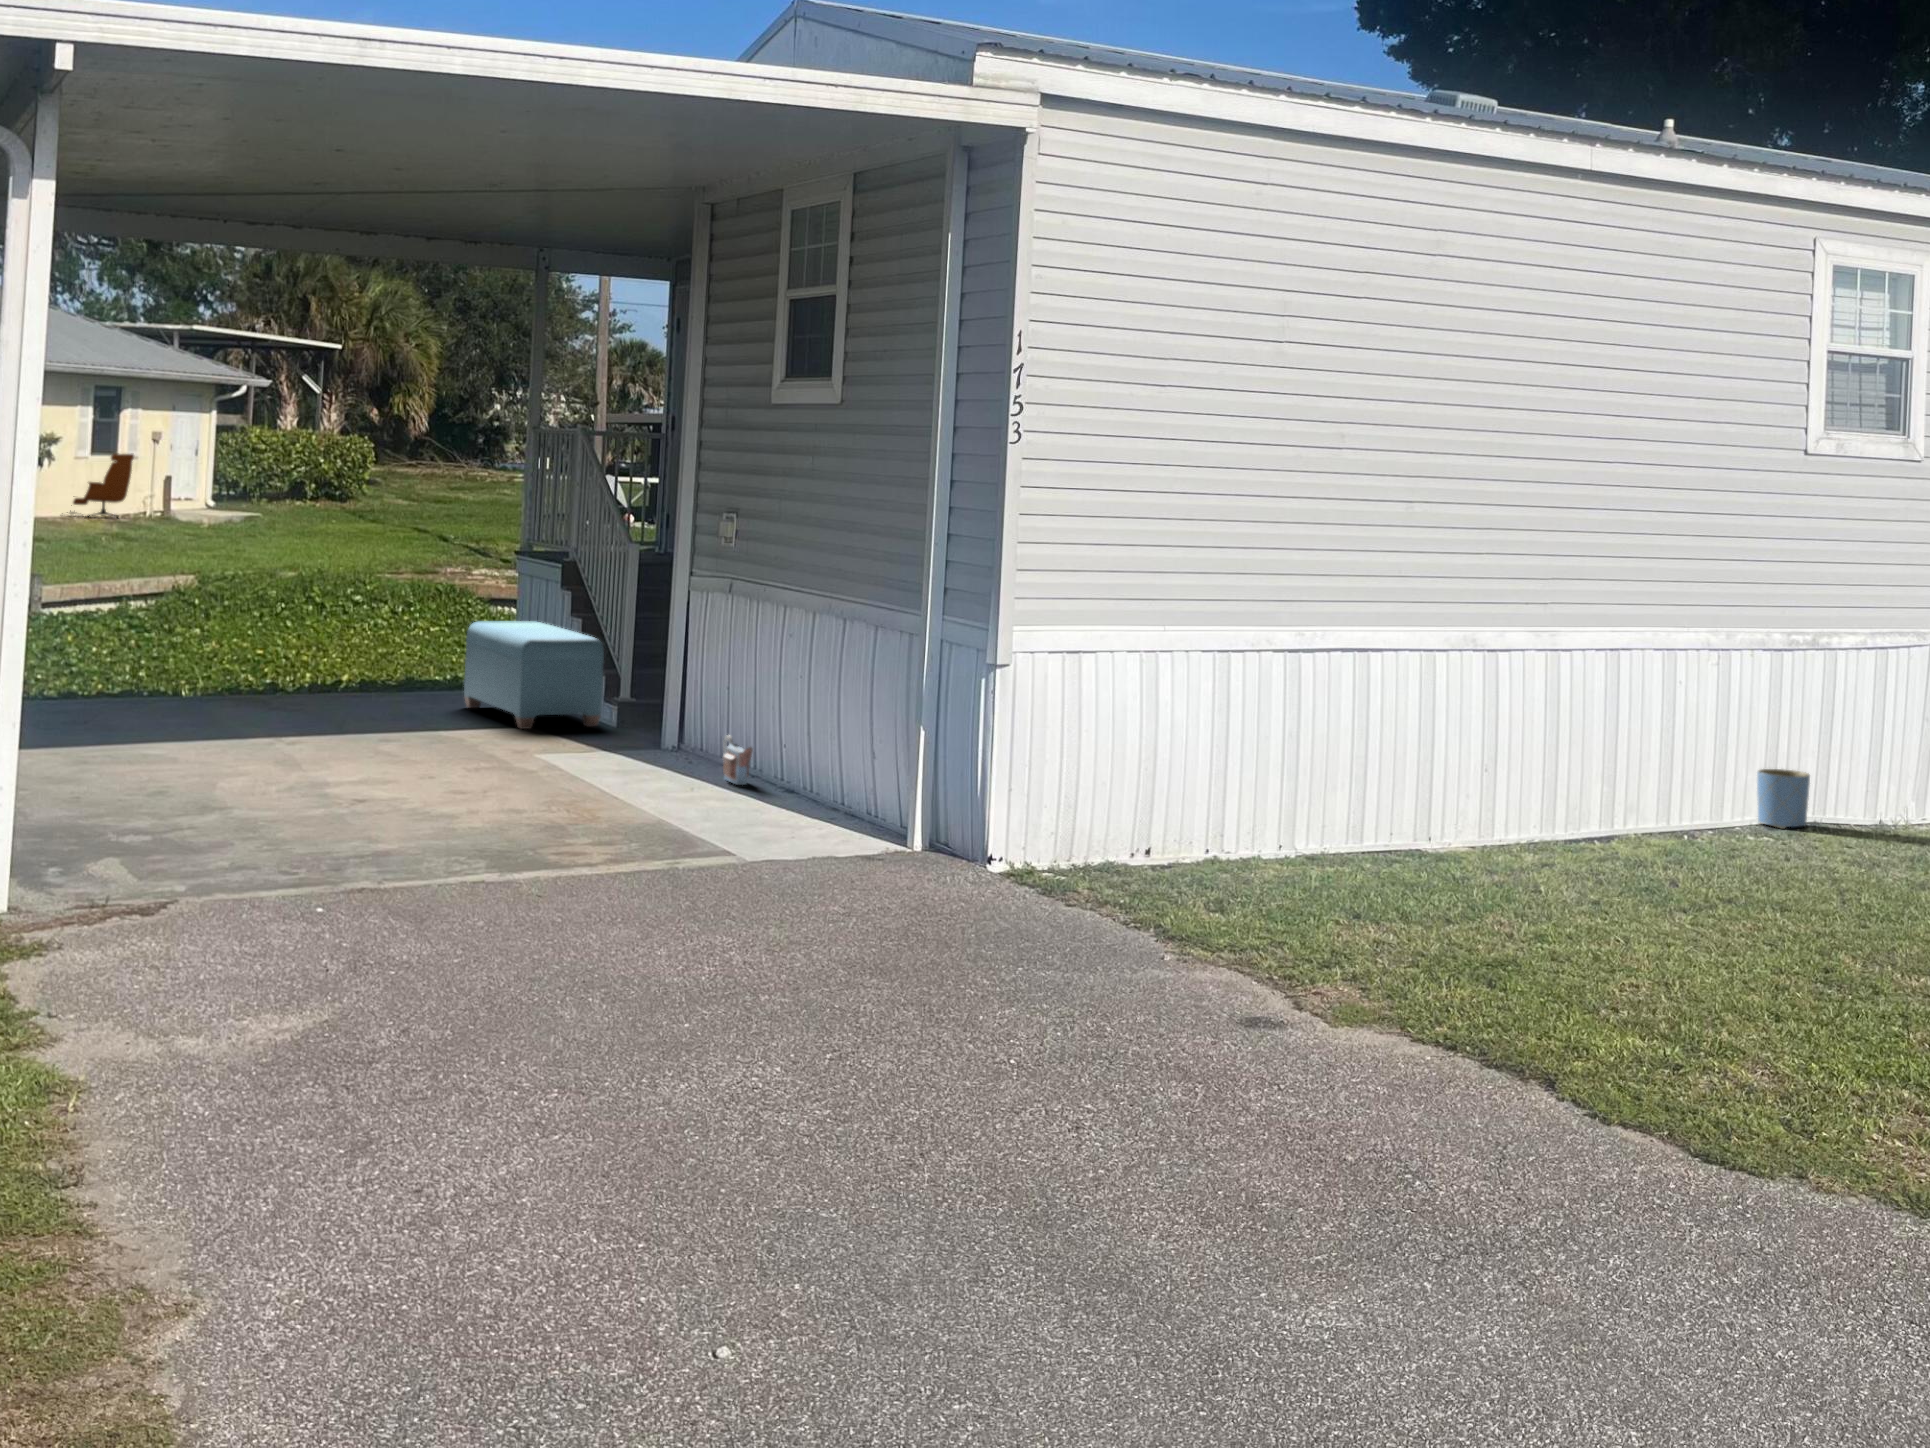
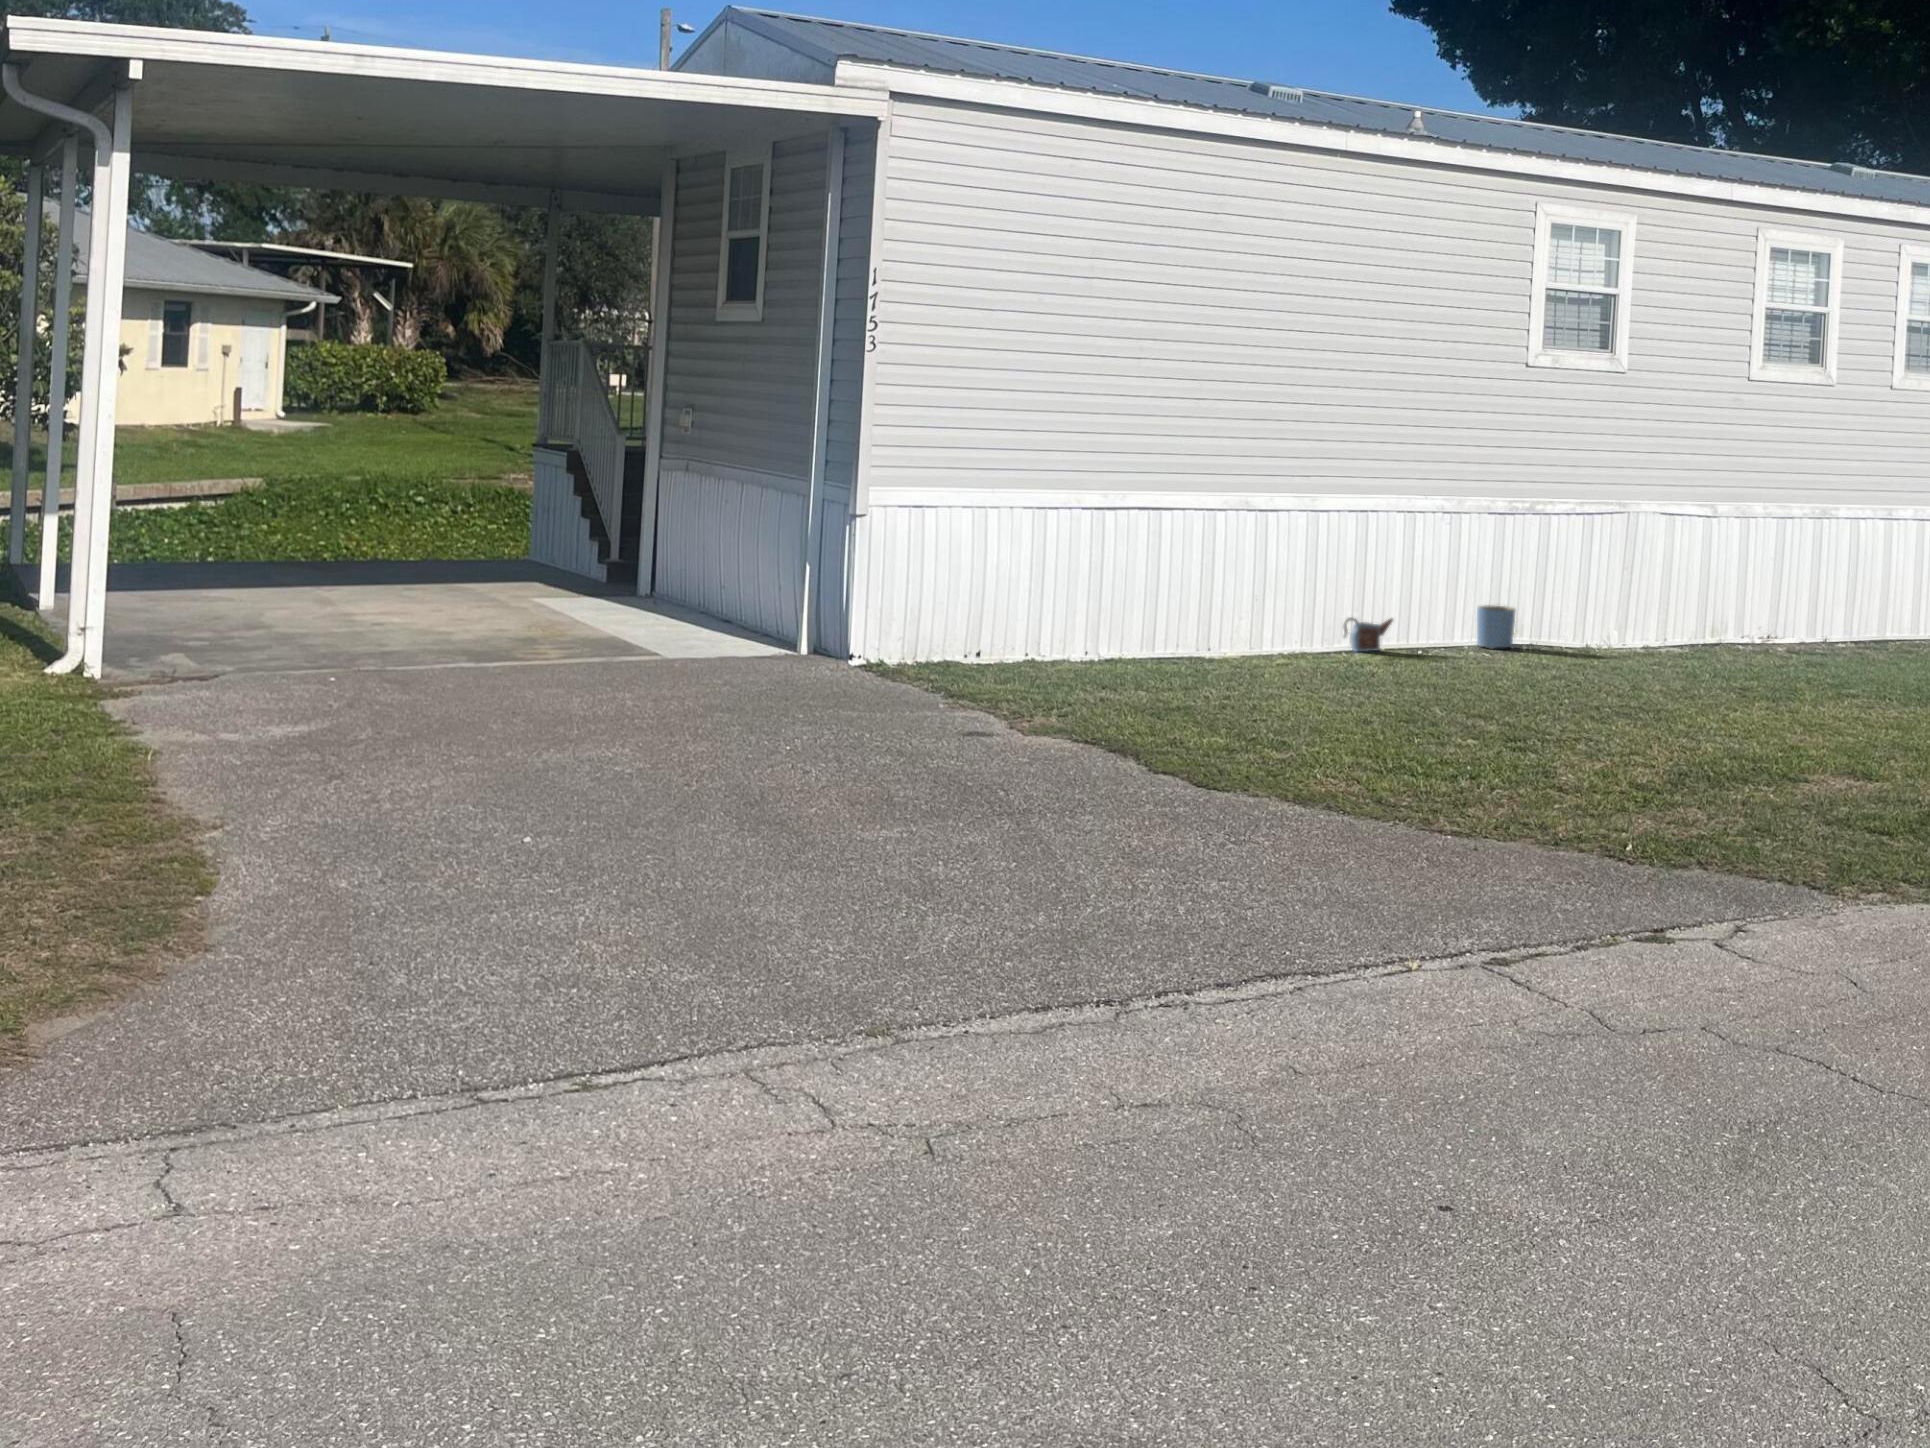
lounge chair: present [67,453,134,517] -> none [130,367,206,429]
bench: present [464,621,604,729] -> none [483,501,597,585]
watering can: present [723,735,753,785] -> present [1343,618,1393,652]

